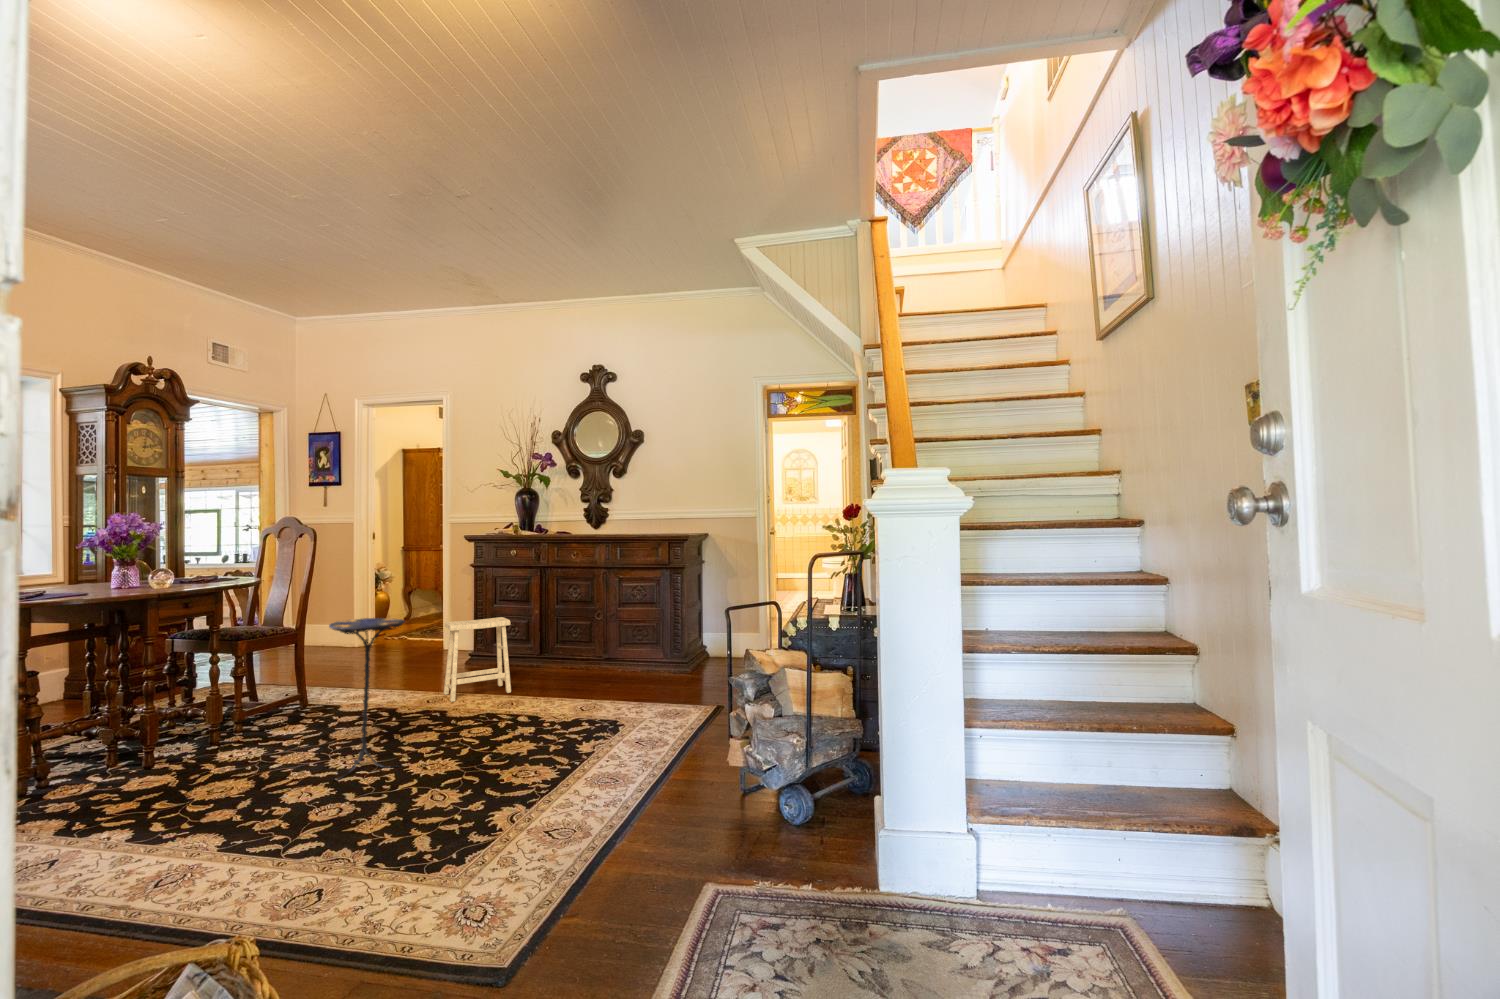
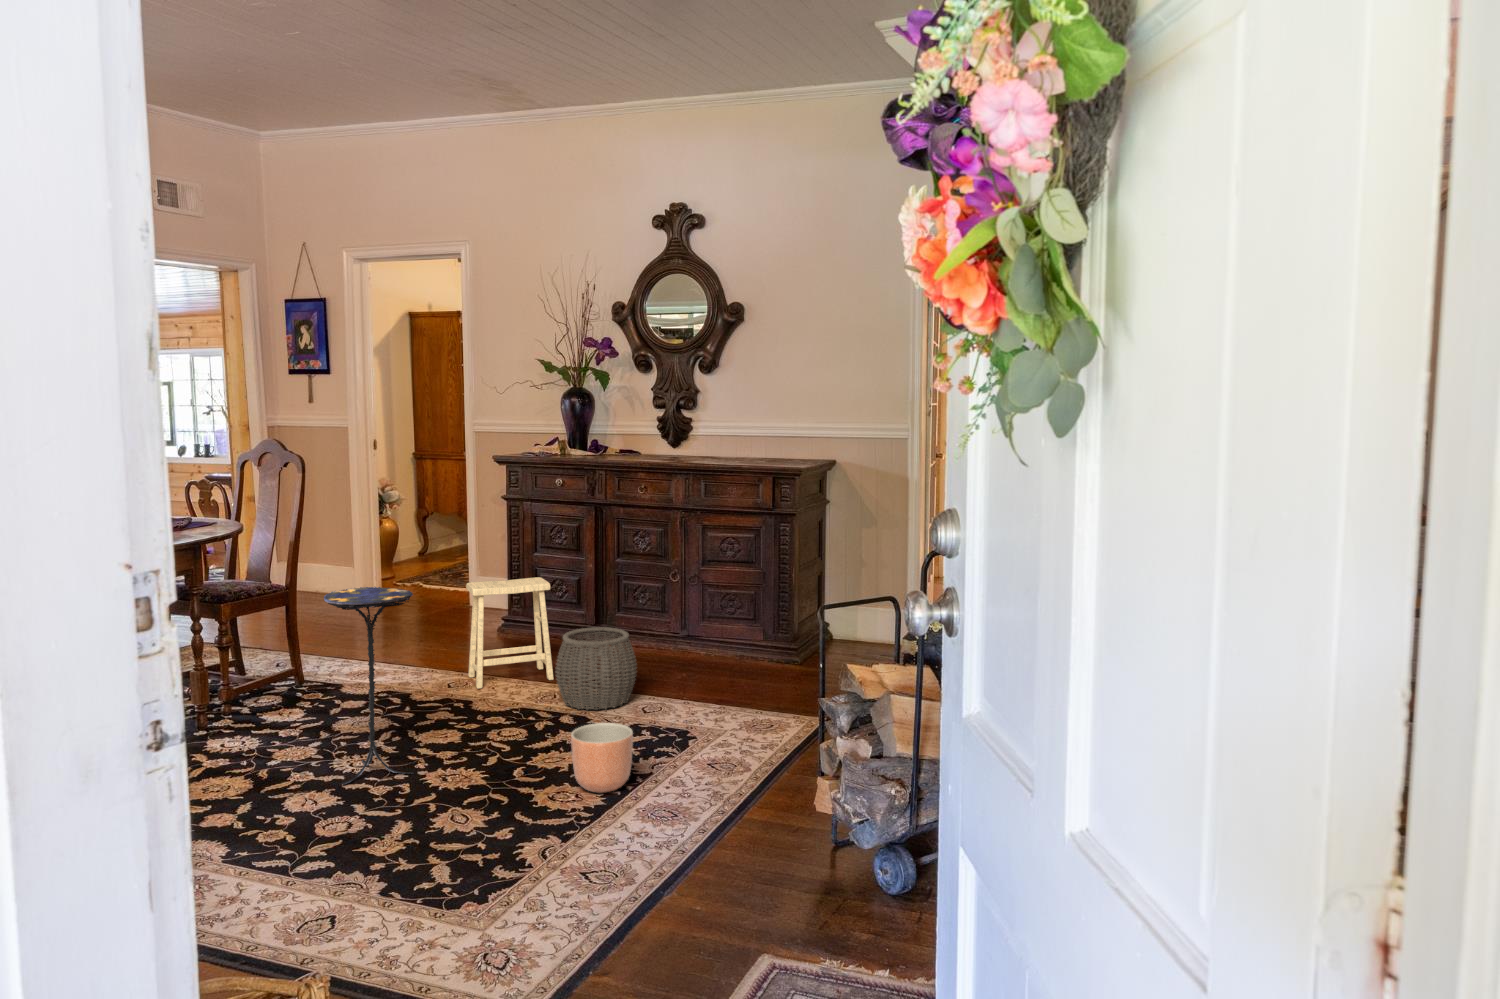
woven basket: none [514,650,577,712] -> present [555,627,637,710]
planter: none [532,714,580,769] -> present [571,723,633,793]

